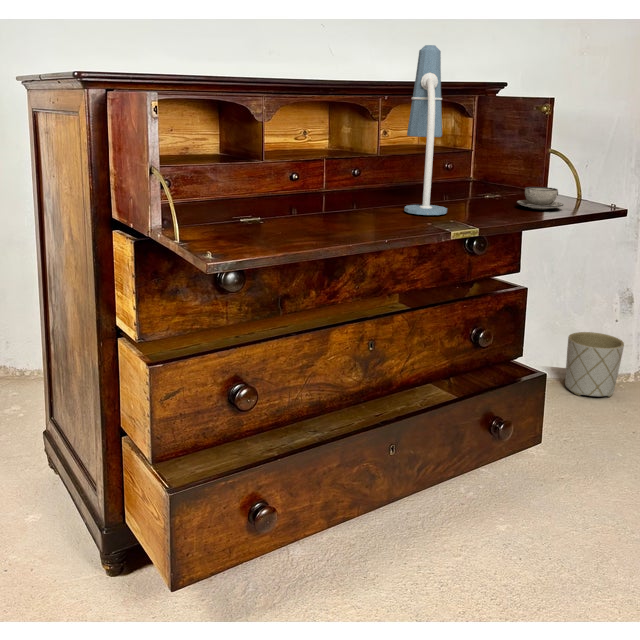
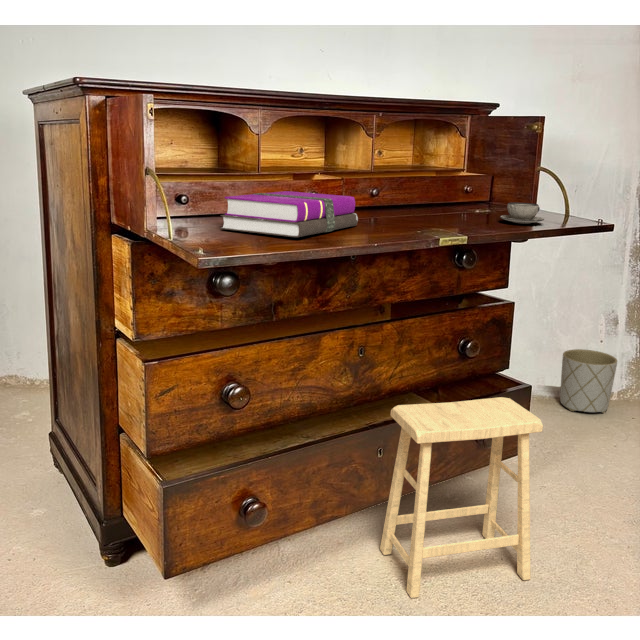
desk lamp: present [404,45,447,215] -> none [391,69,432,227]
hardback book: none [226,178,370,230] -> present [221,191,358,237]
footstool: none [393,391,565,601] -> present [380,397,543,598]

